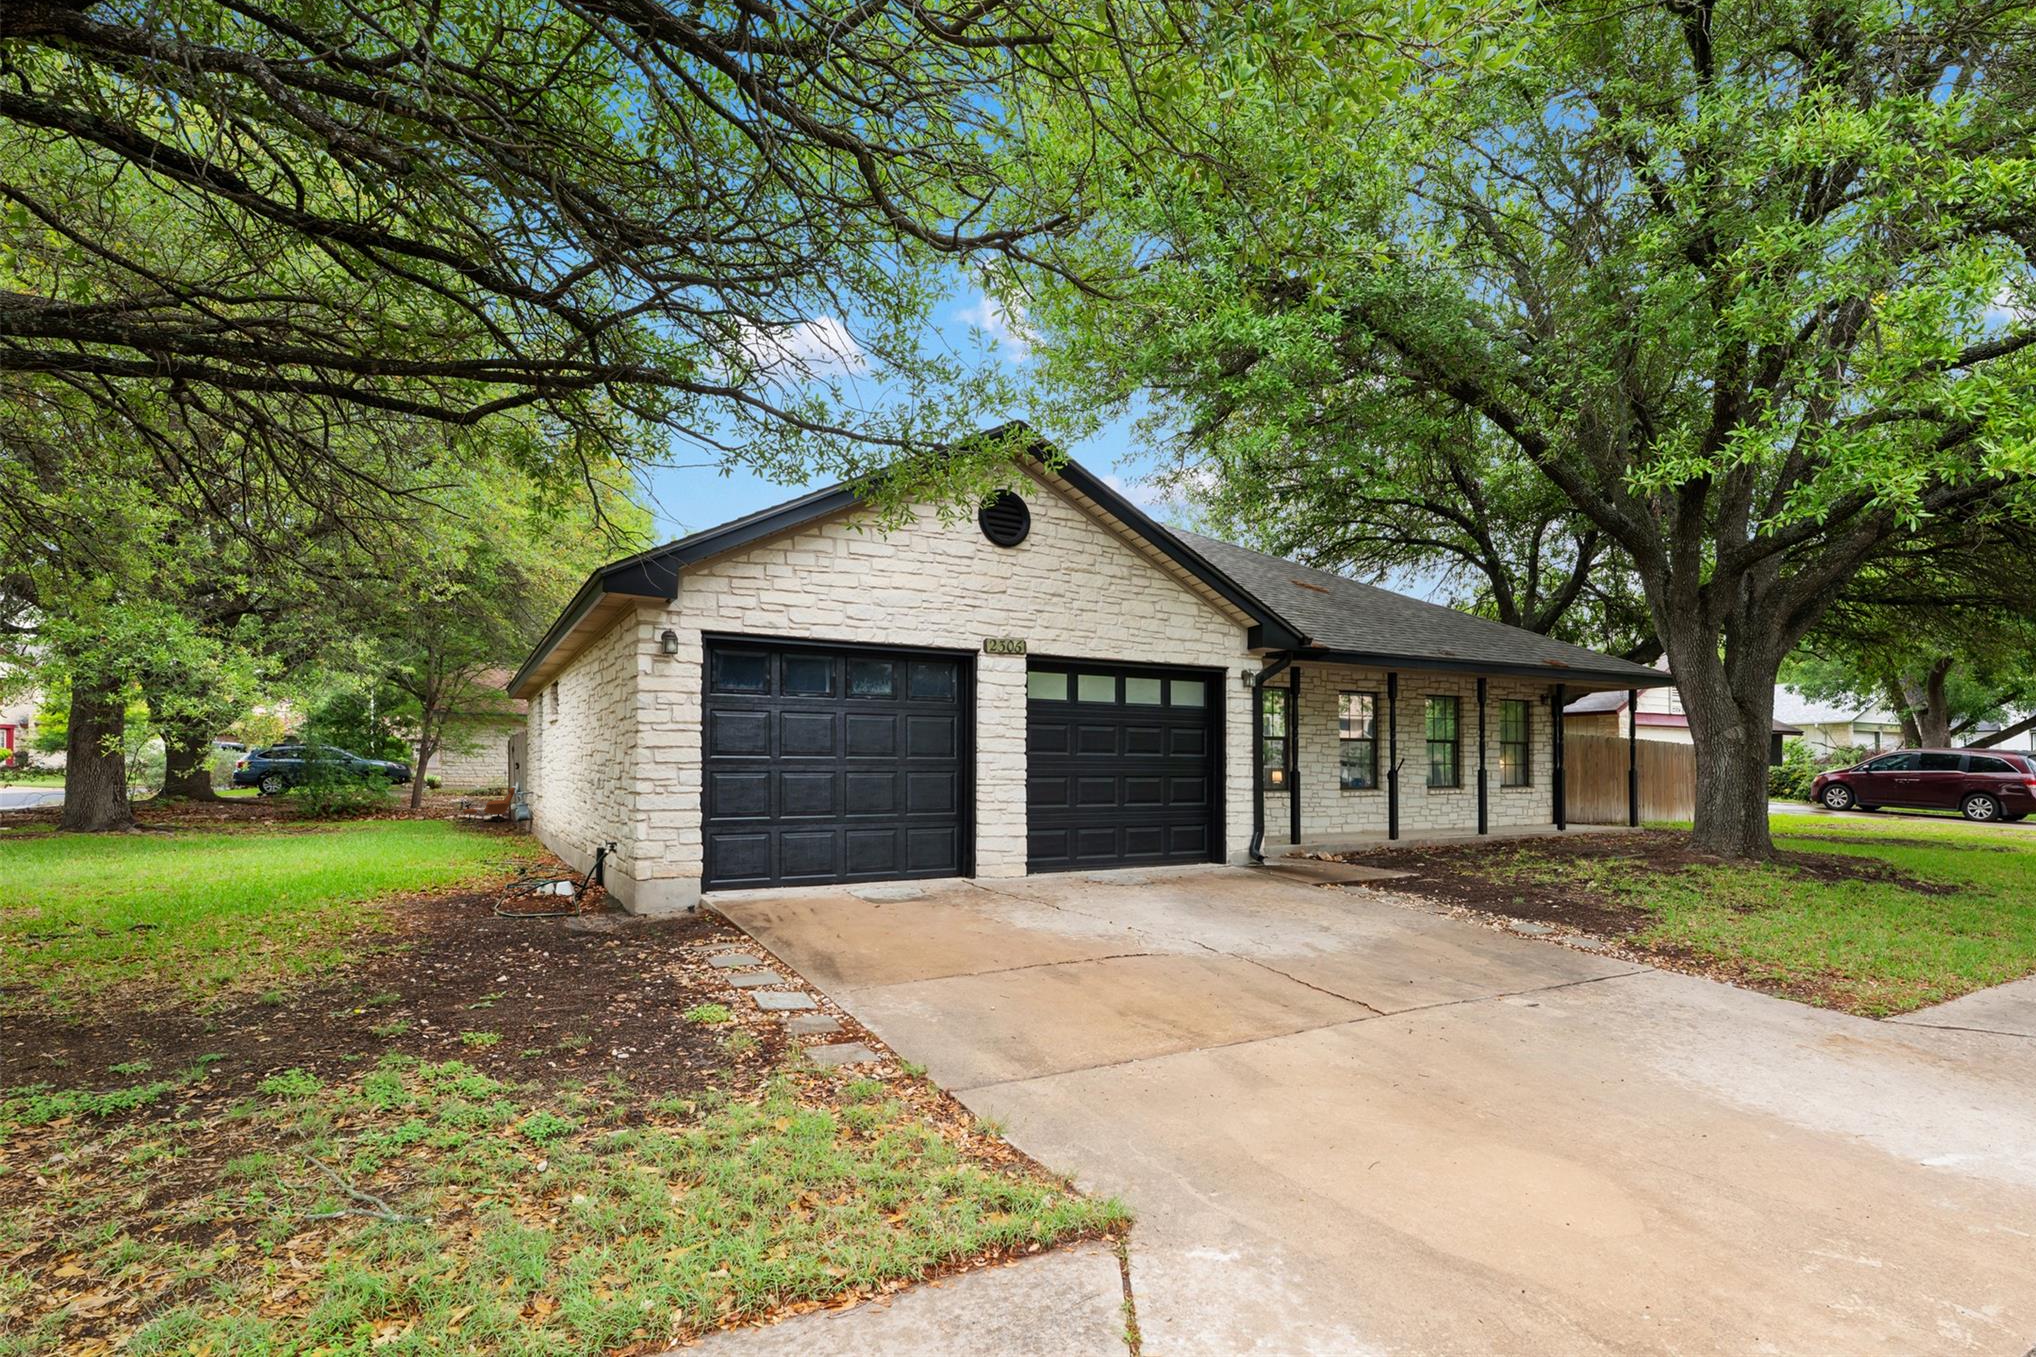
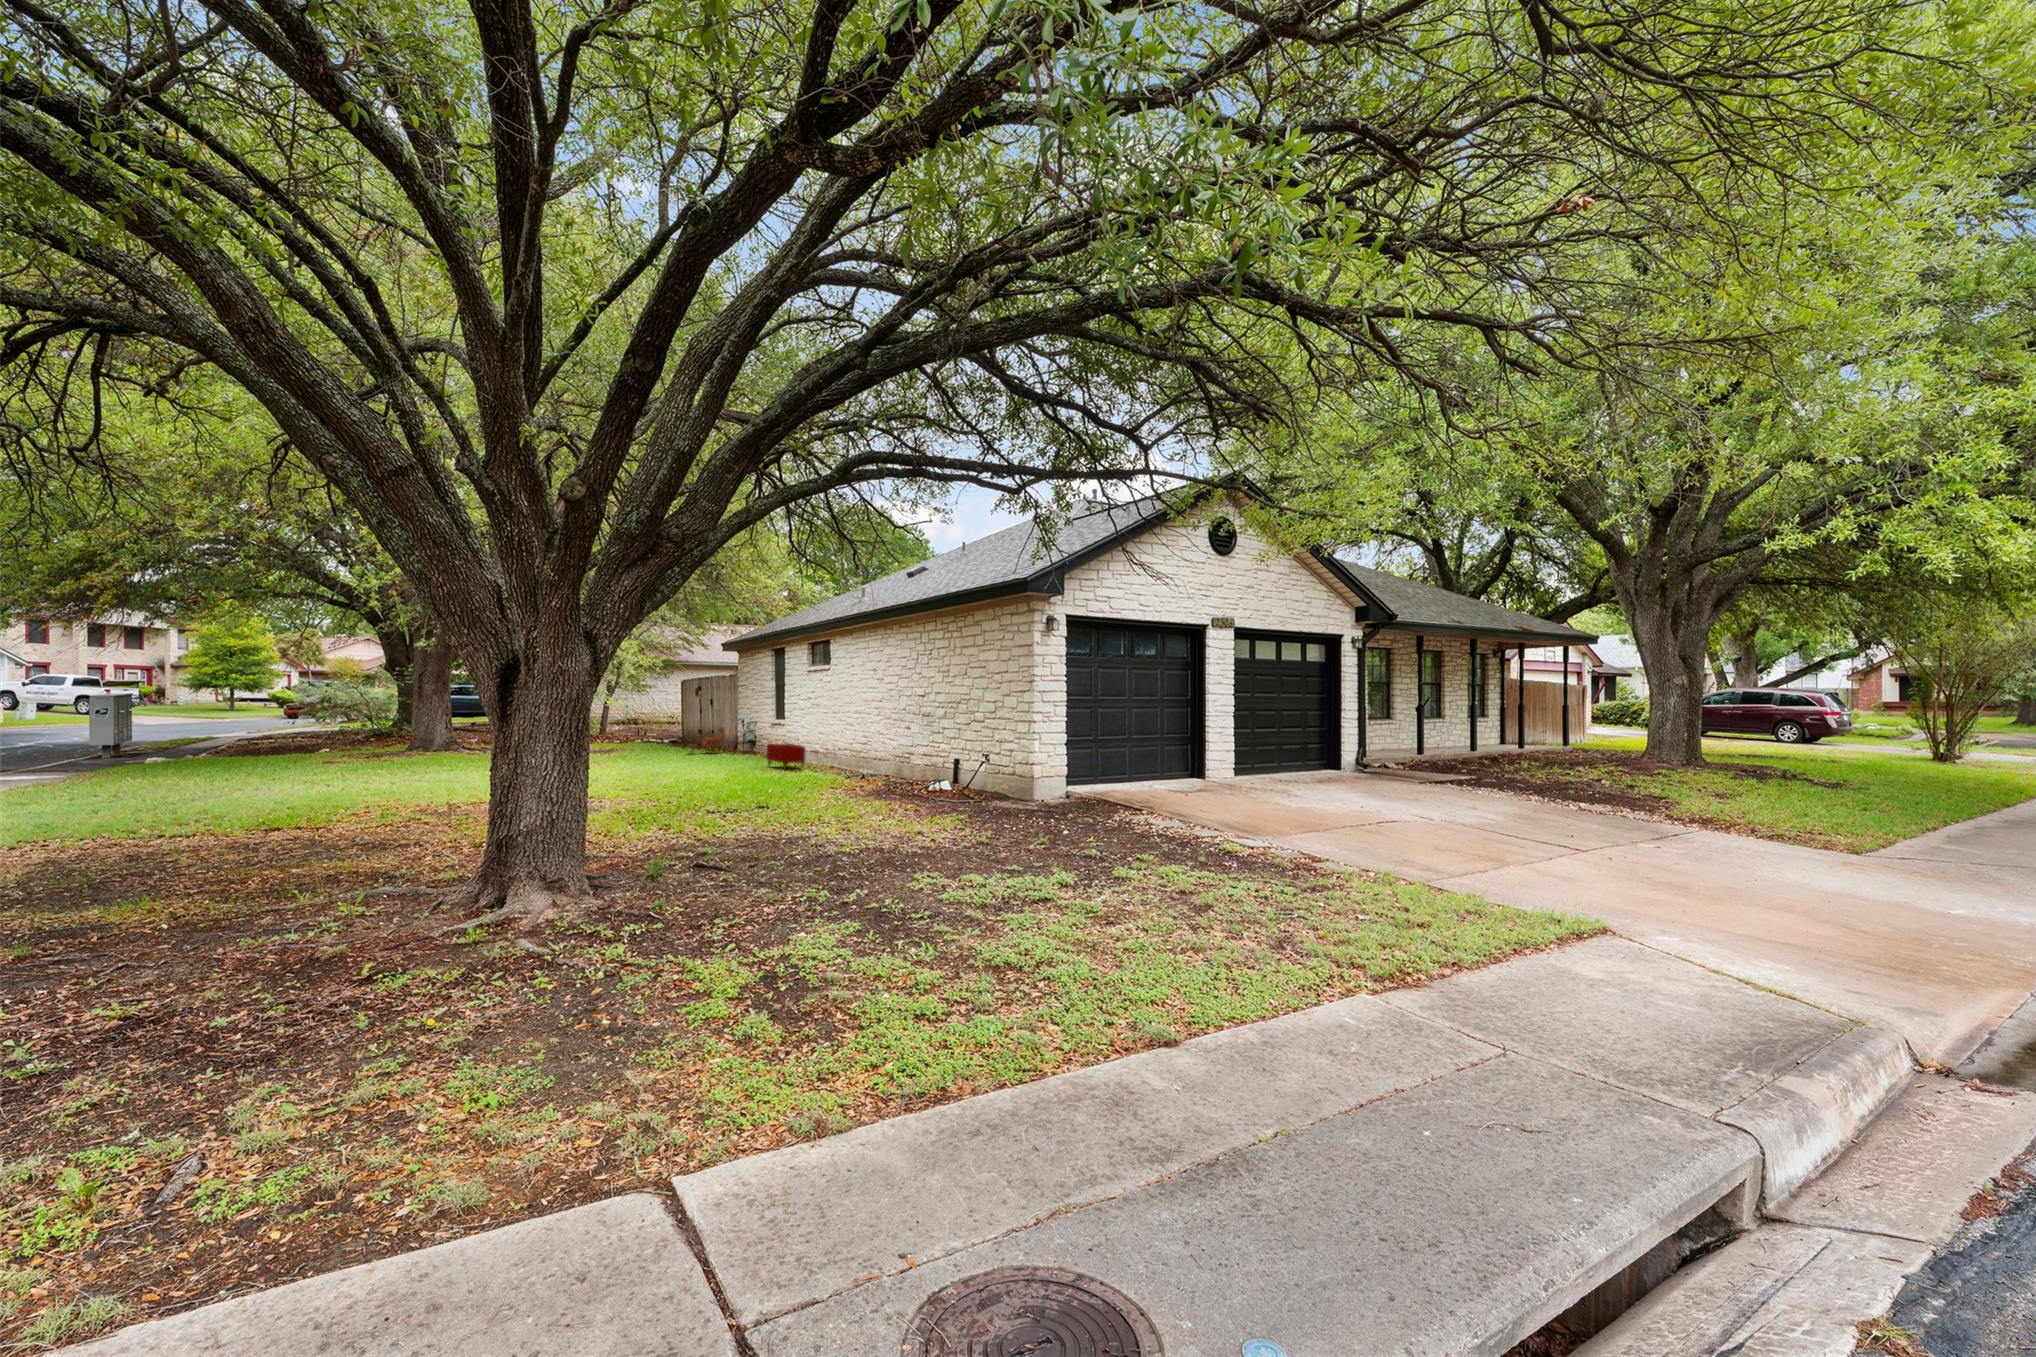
bench: none [503,812,542,849] -> present [766,744,806,769]

